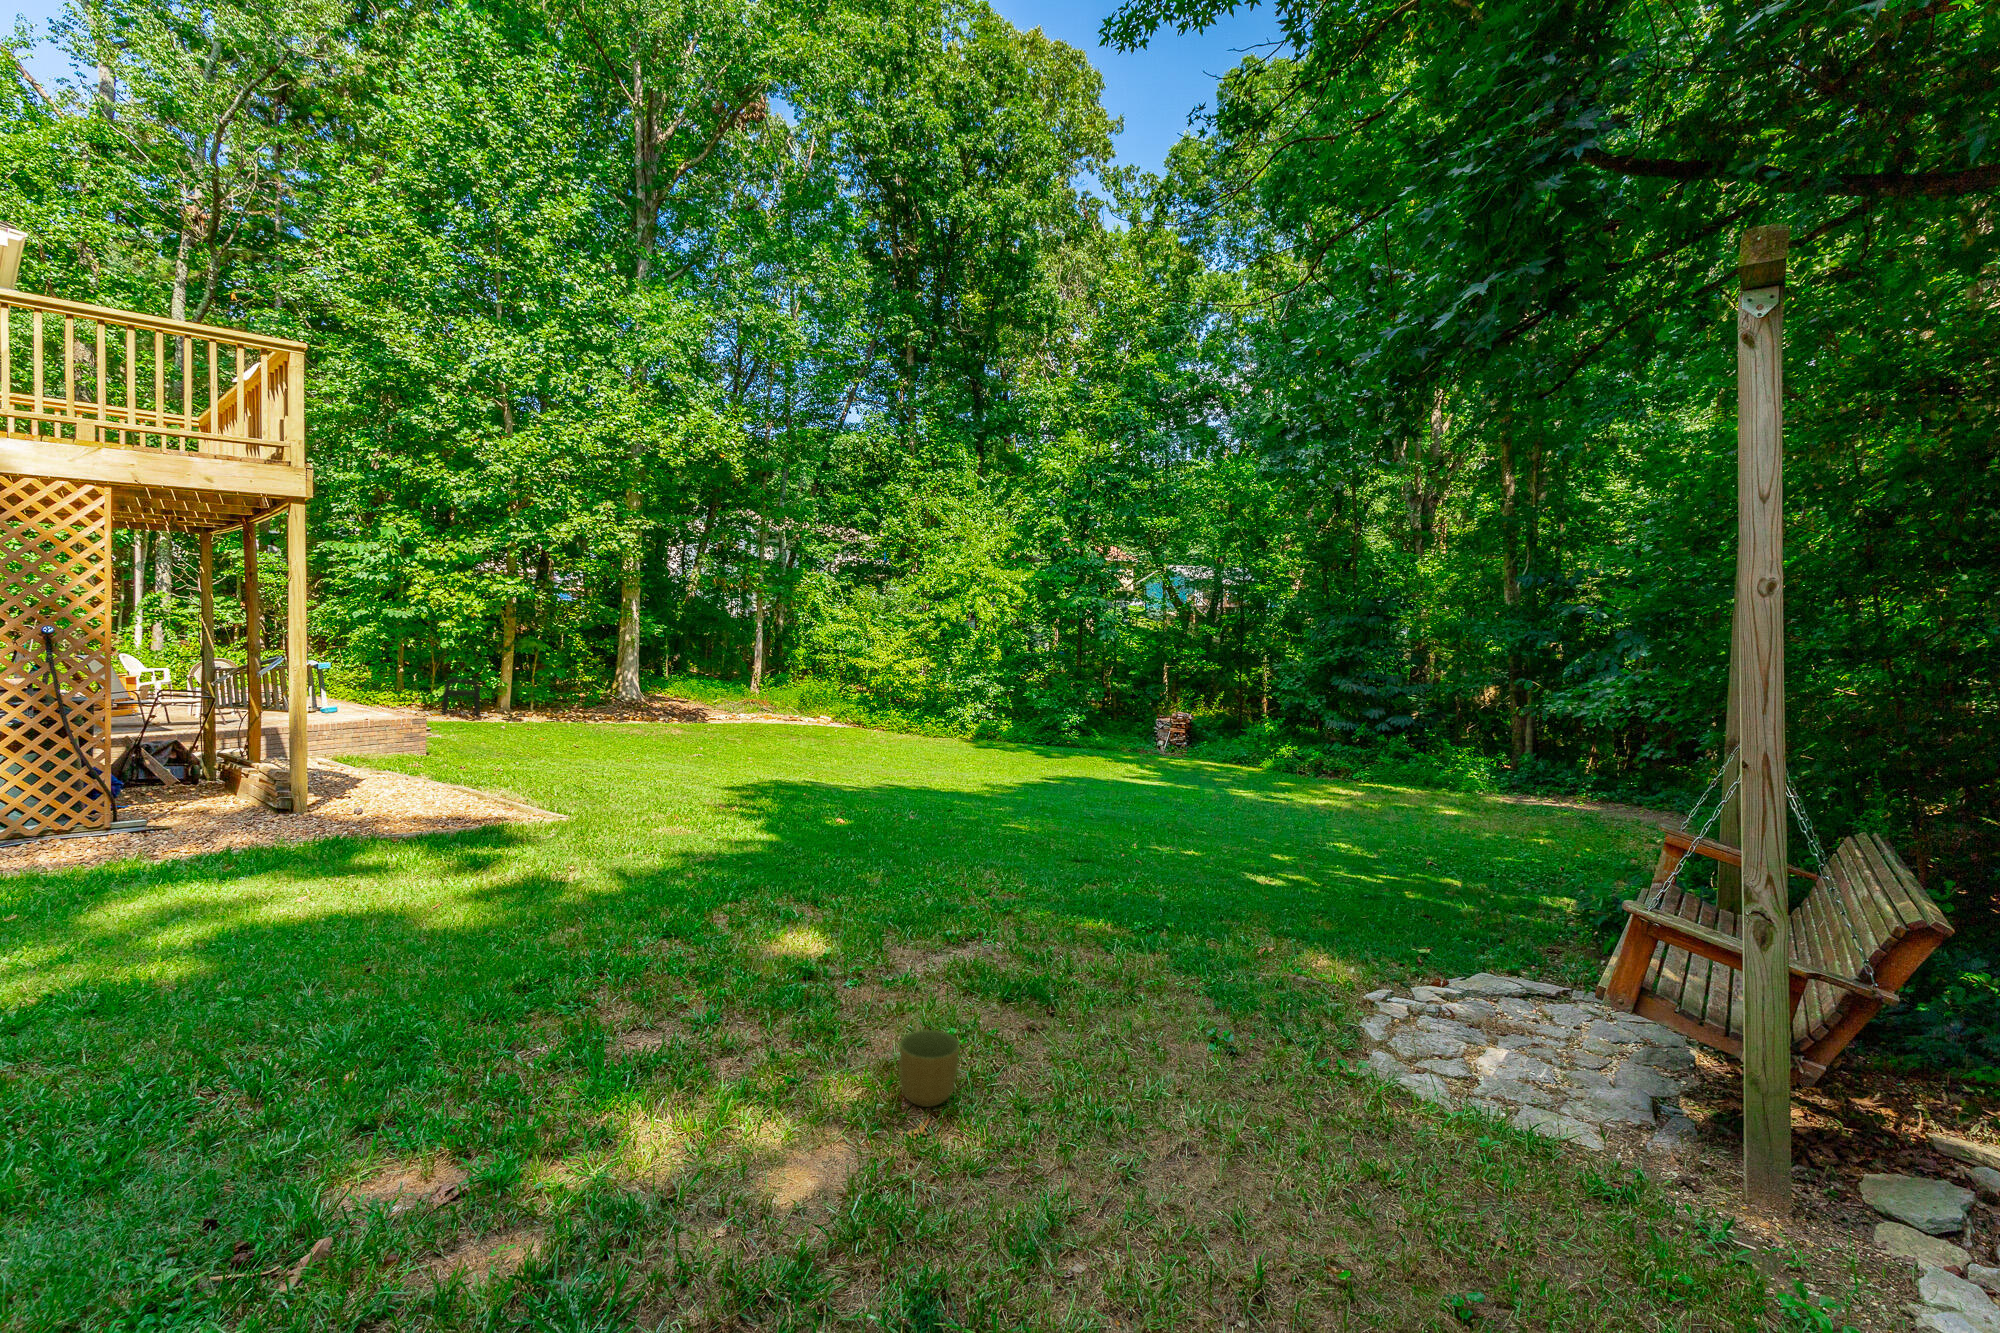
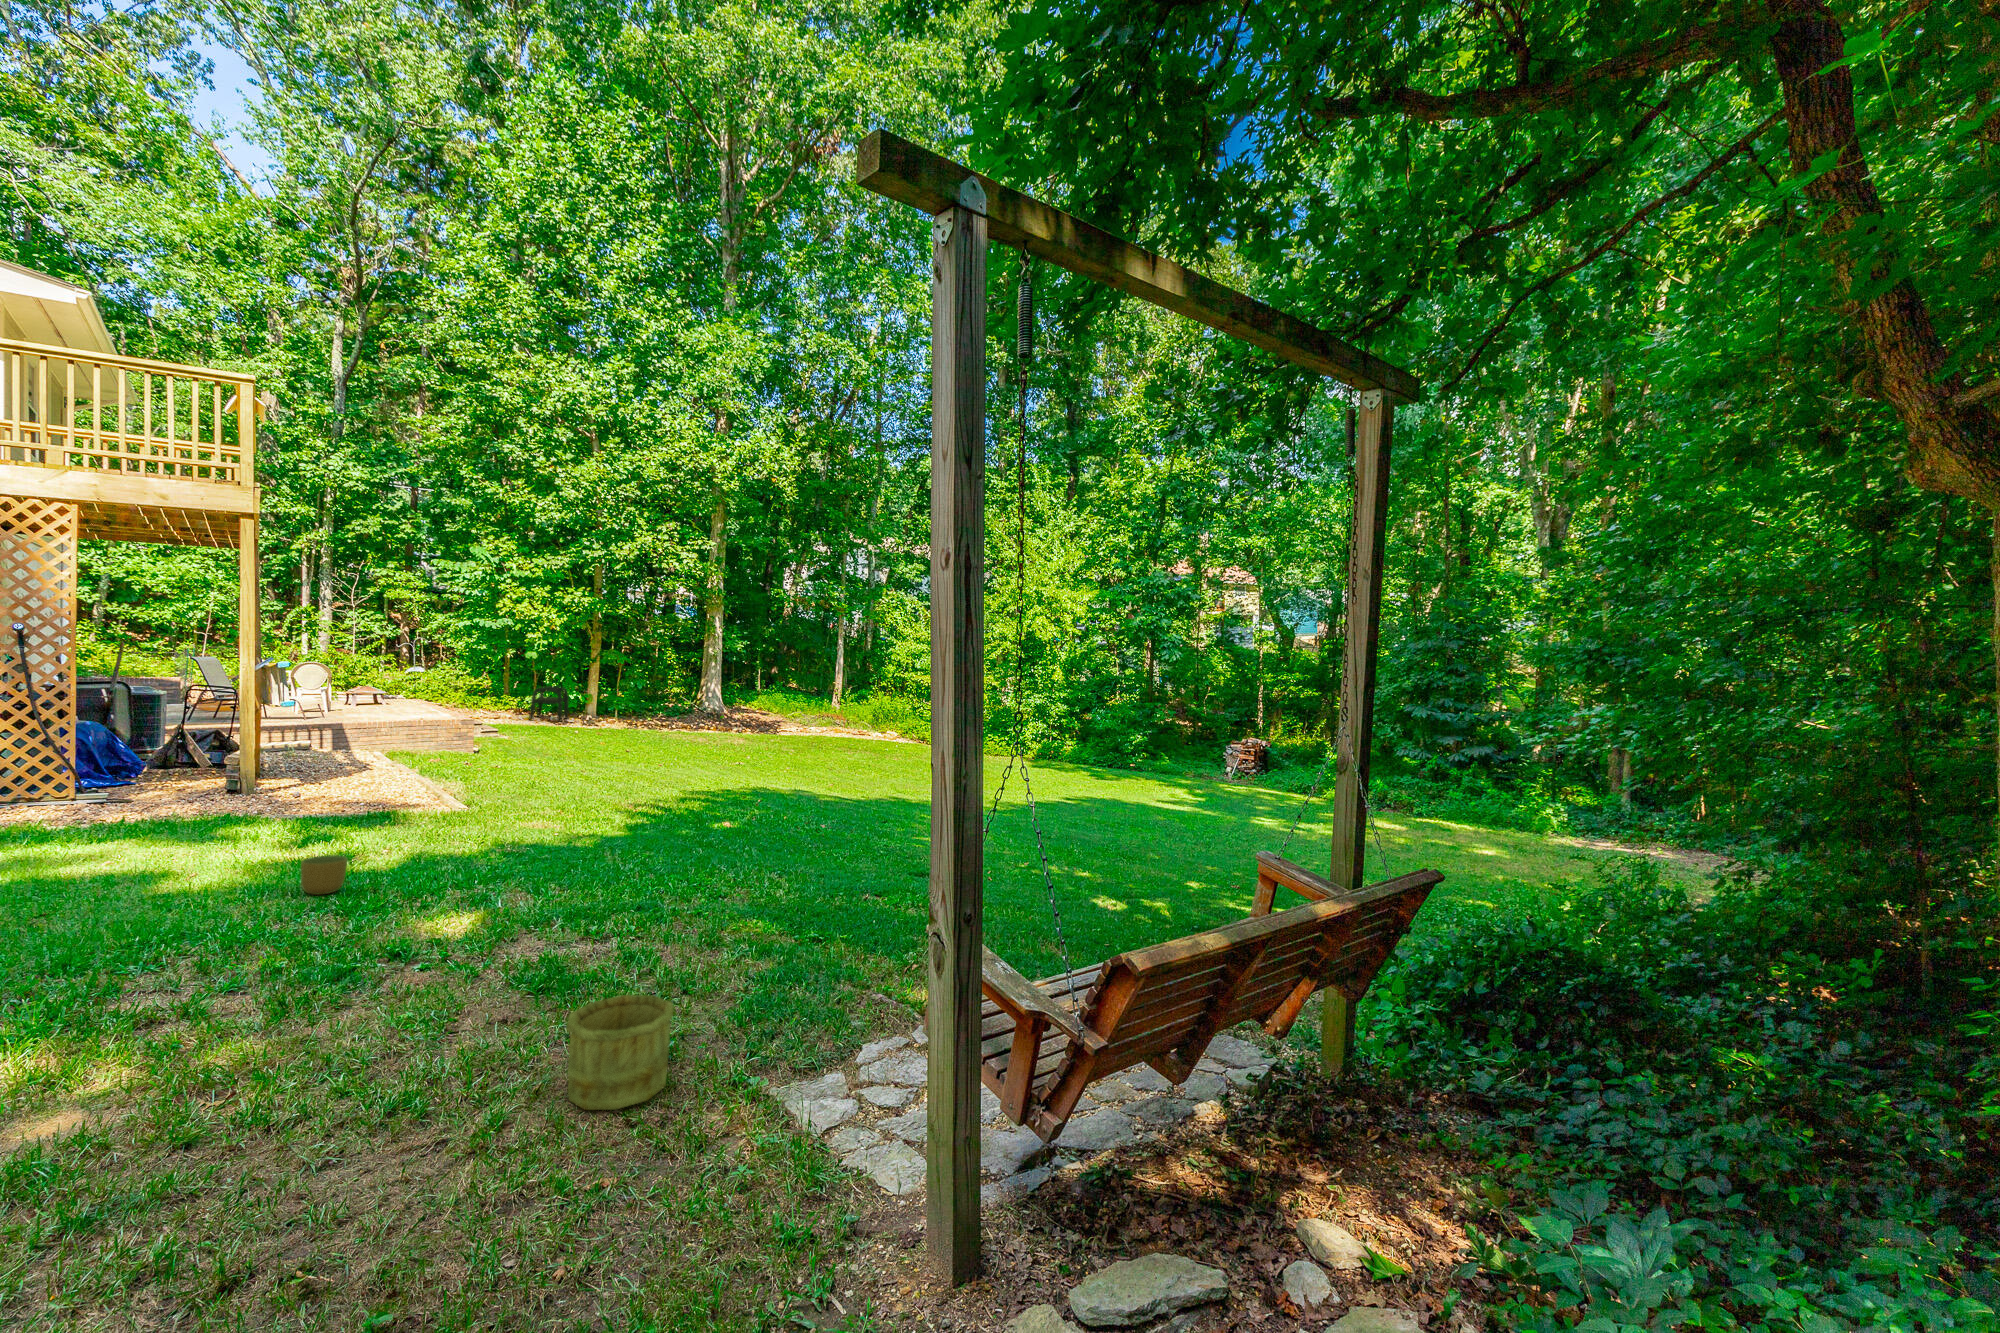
wooden bucket: none [1107,948,1188,1038] -> present [567,995,673,1110]
planter: present [899,1030,960,1107] -> present [301,855,348,895]

